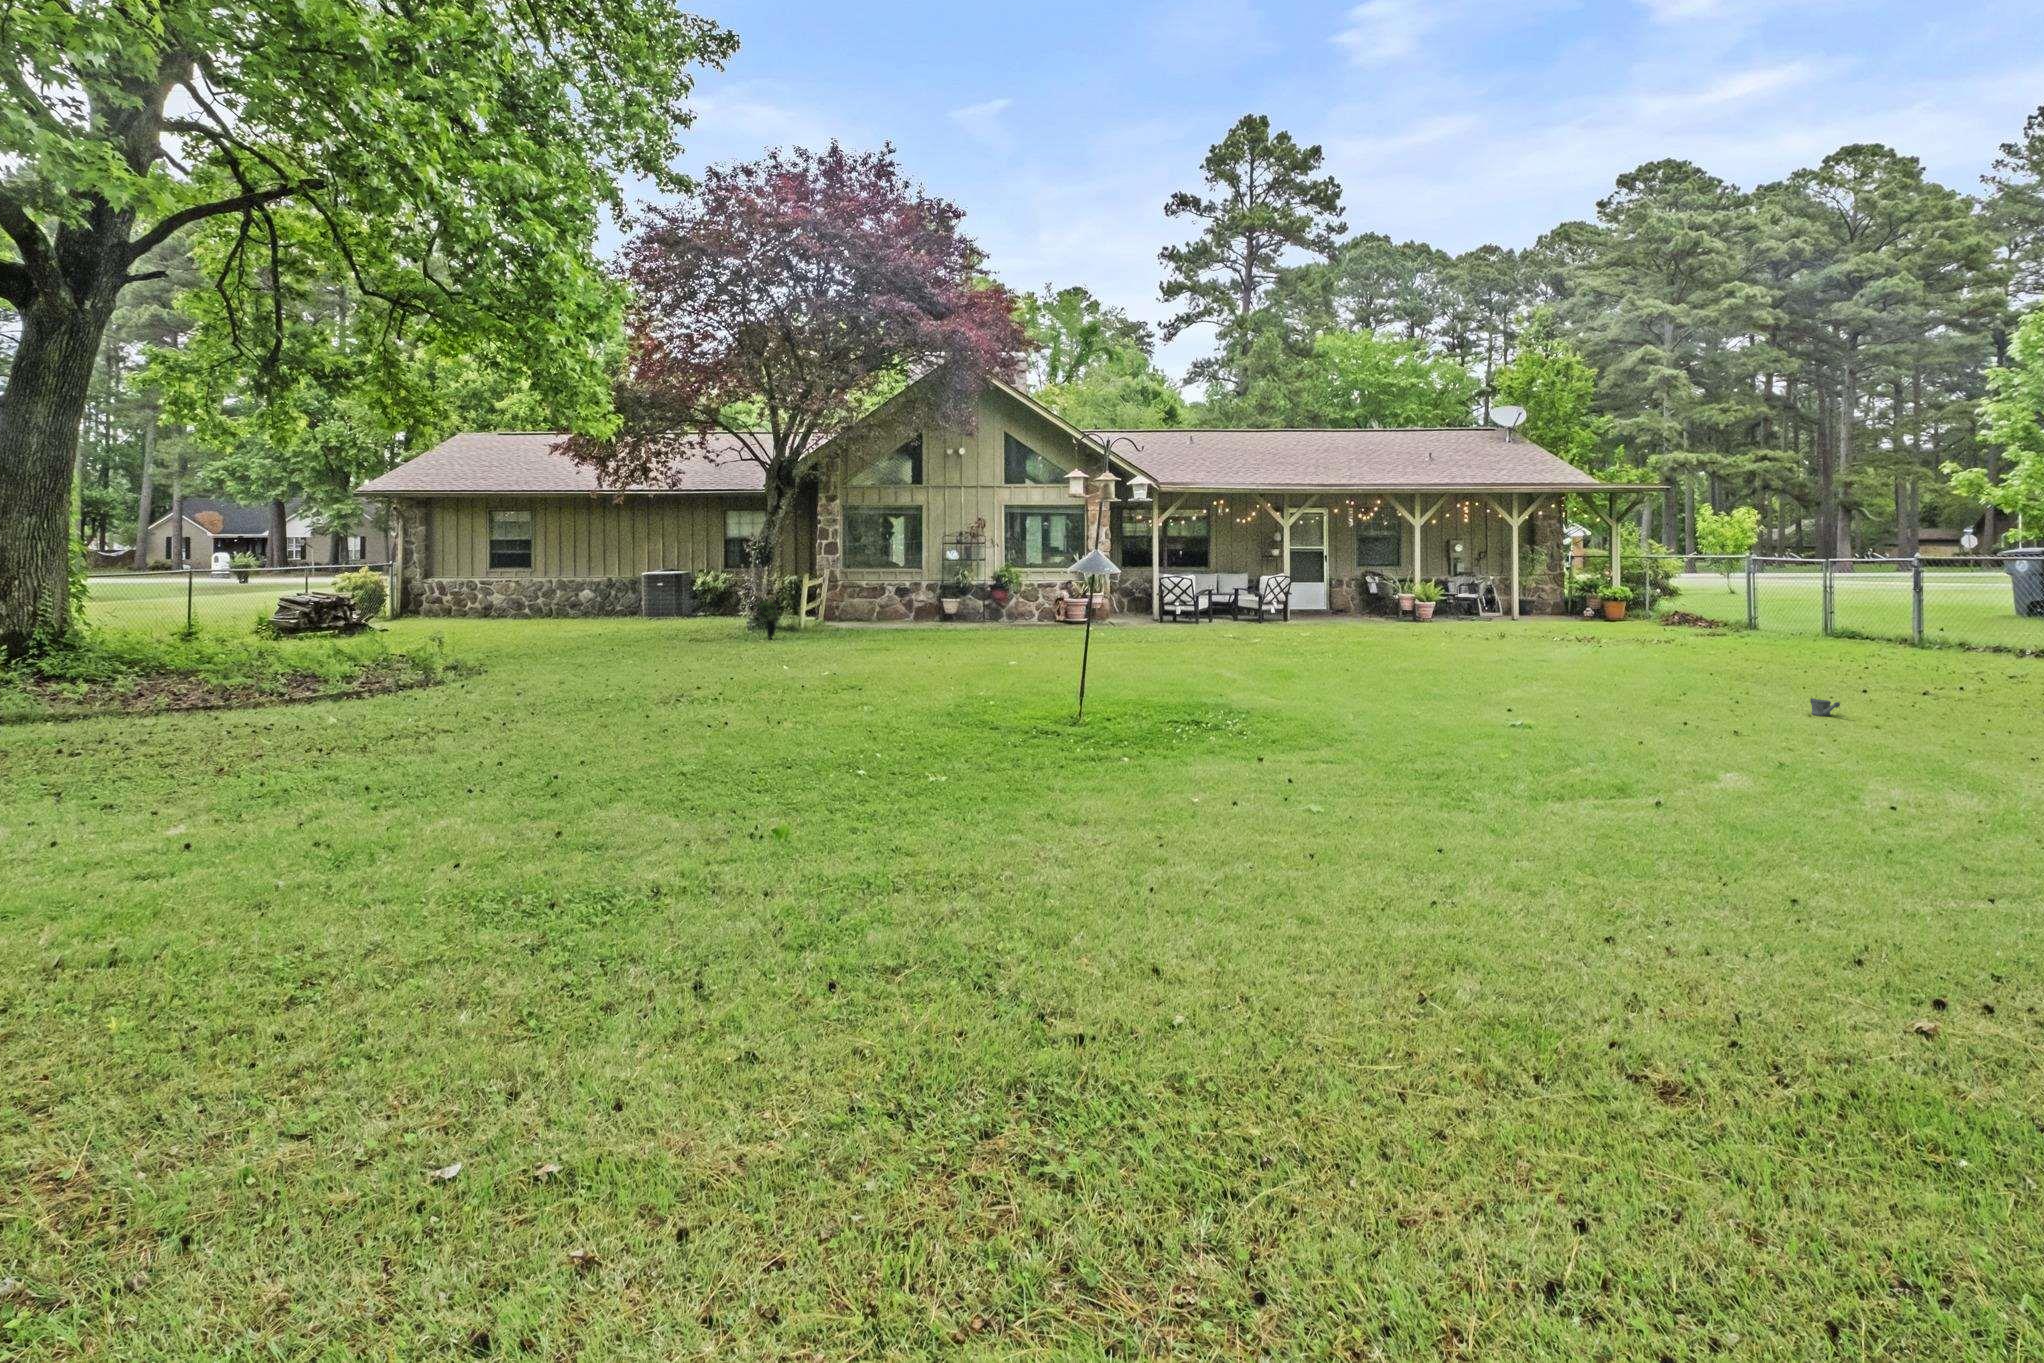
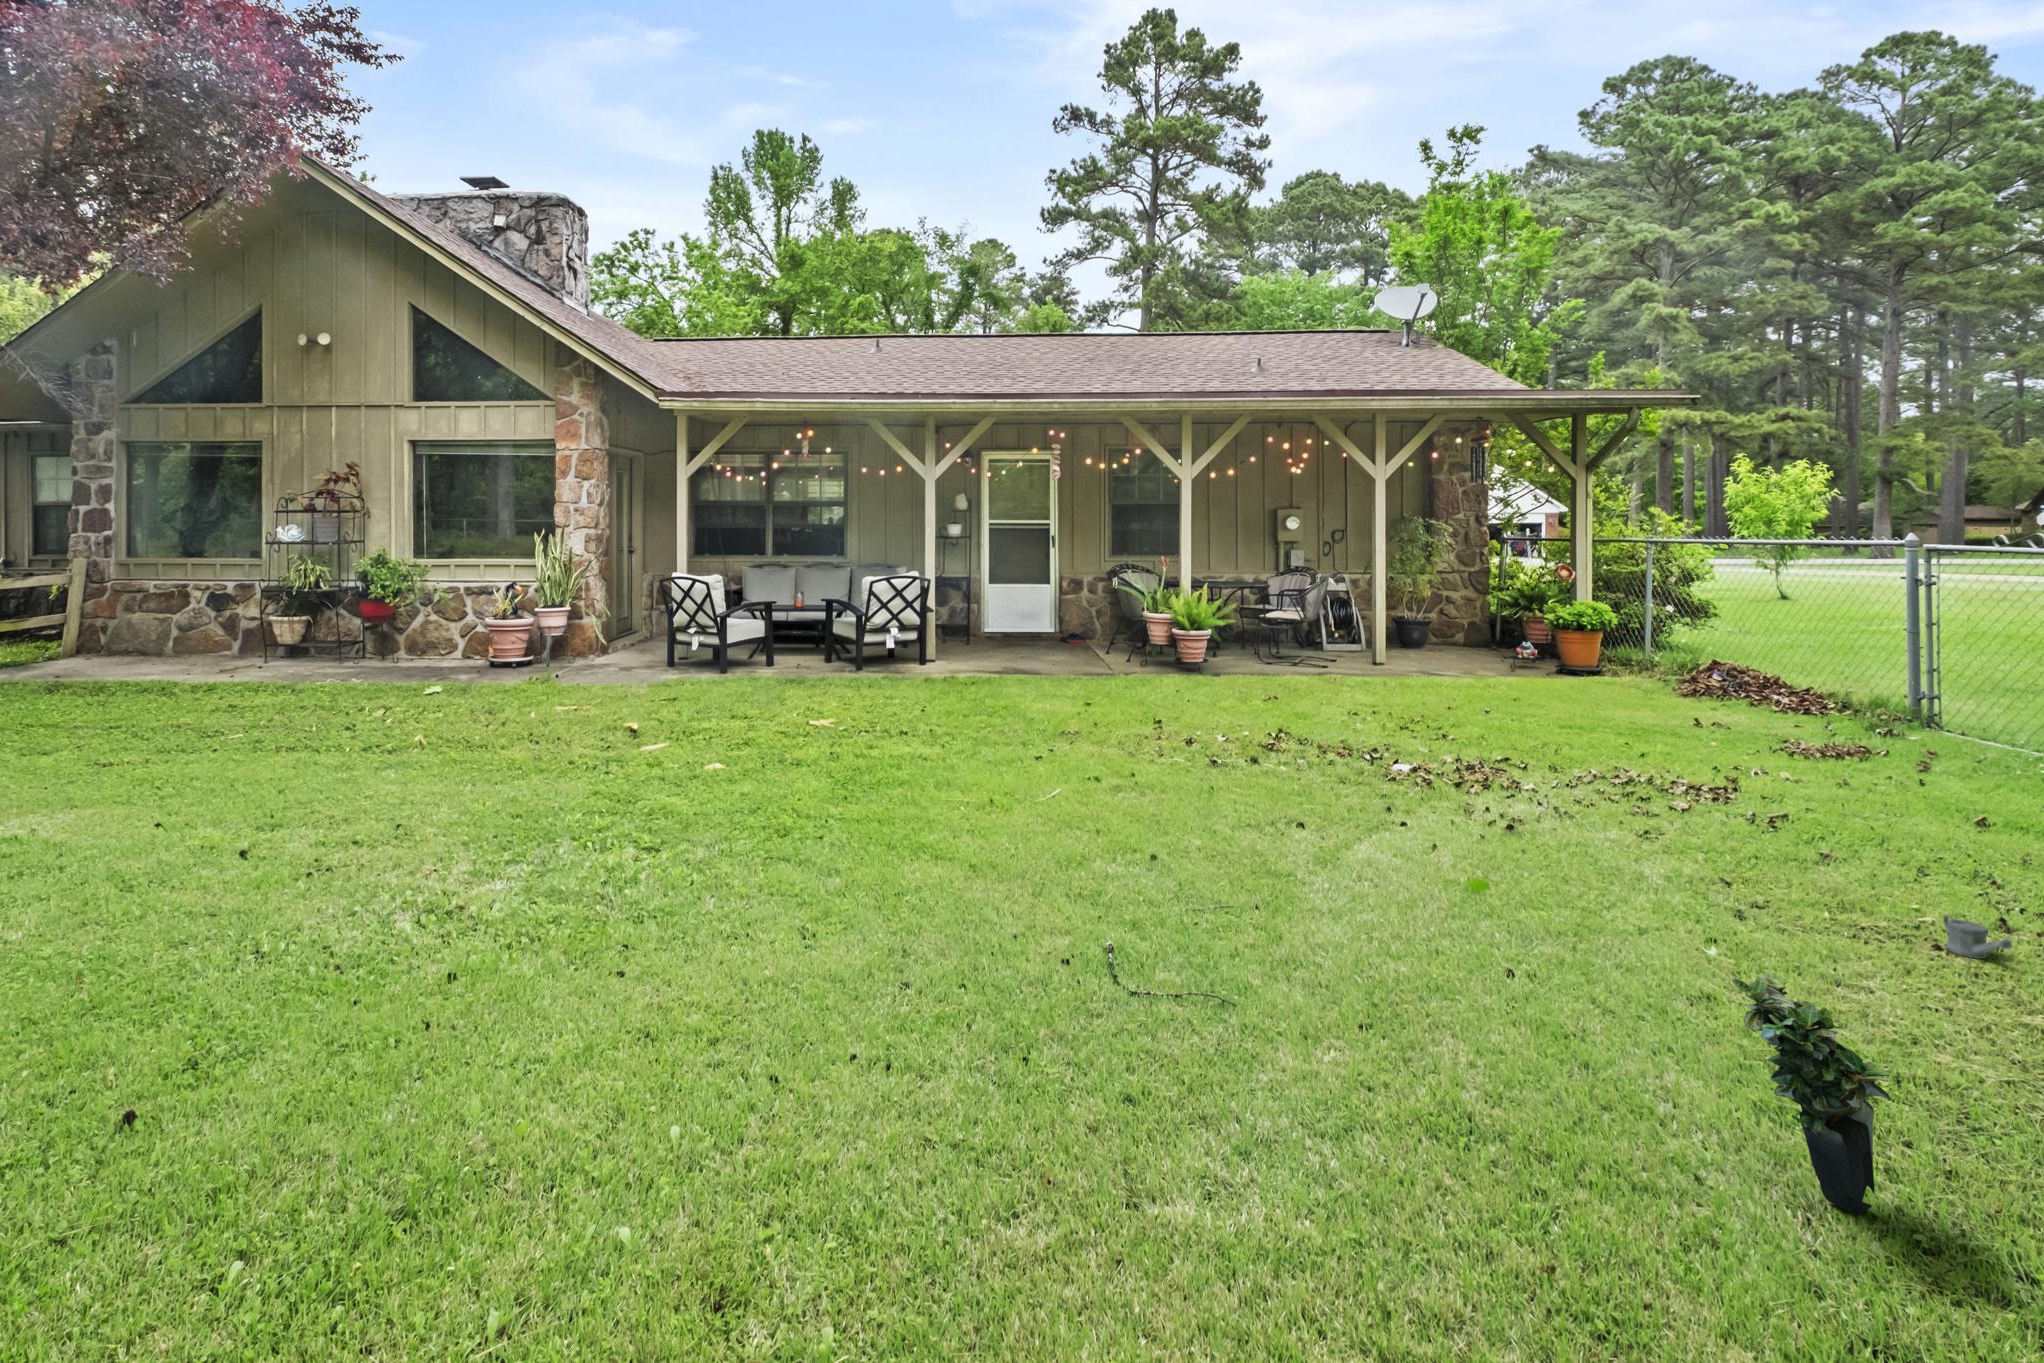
potted plant: present [758,600,780,639] -> present [1731,971,1892,1215]

